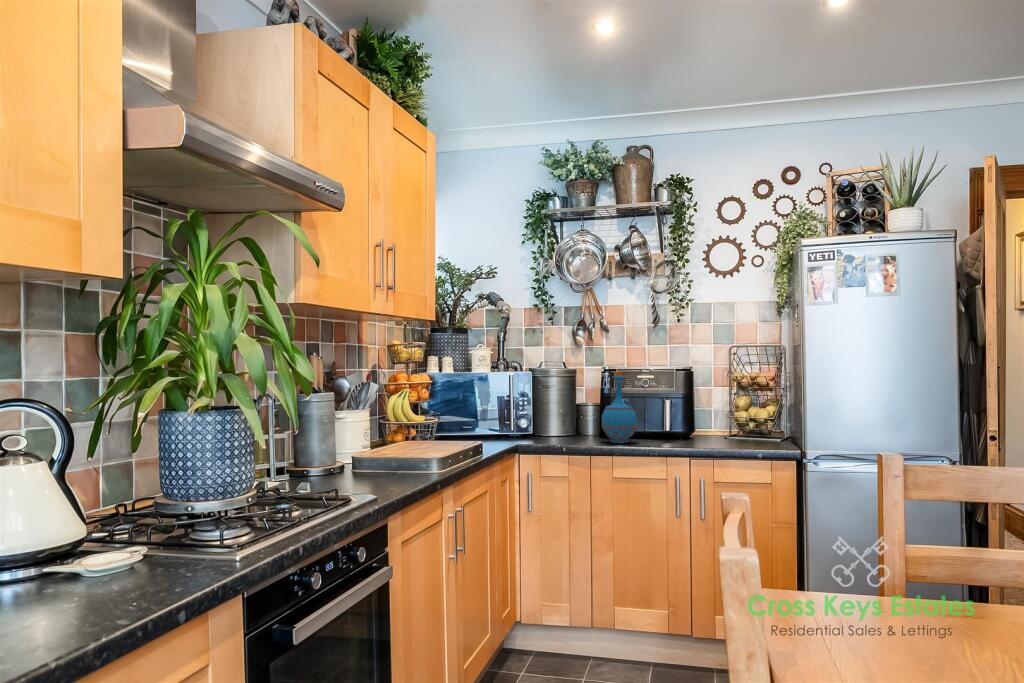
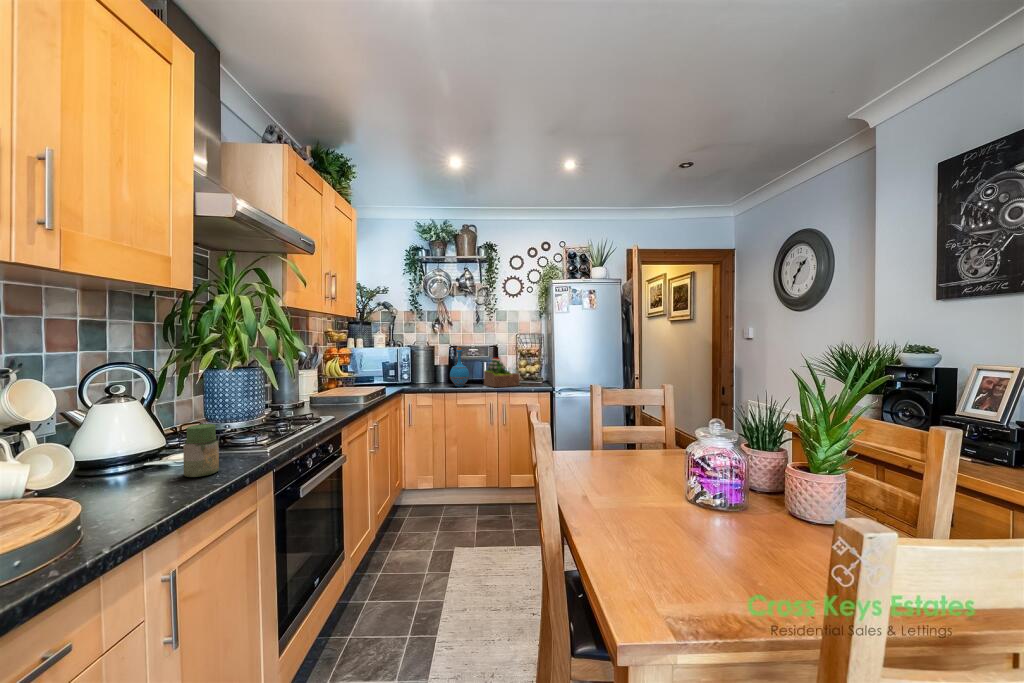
succulent plant: none [666,389,736,447] -> present [484,357,520,387]
jar: none [72,511,132,610] -> present [183,424,219,477]

